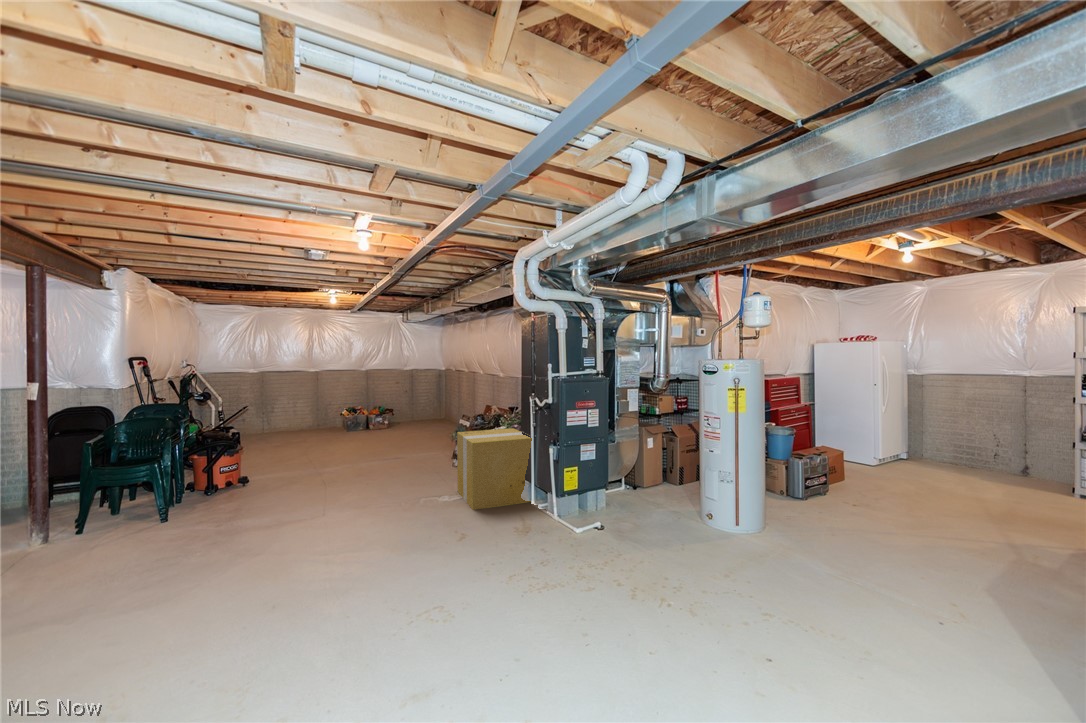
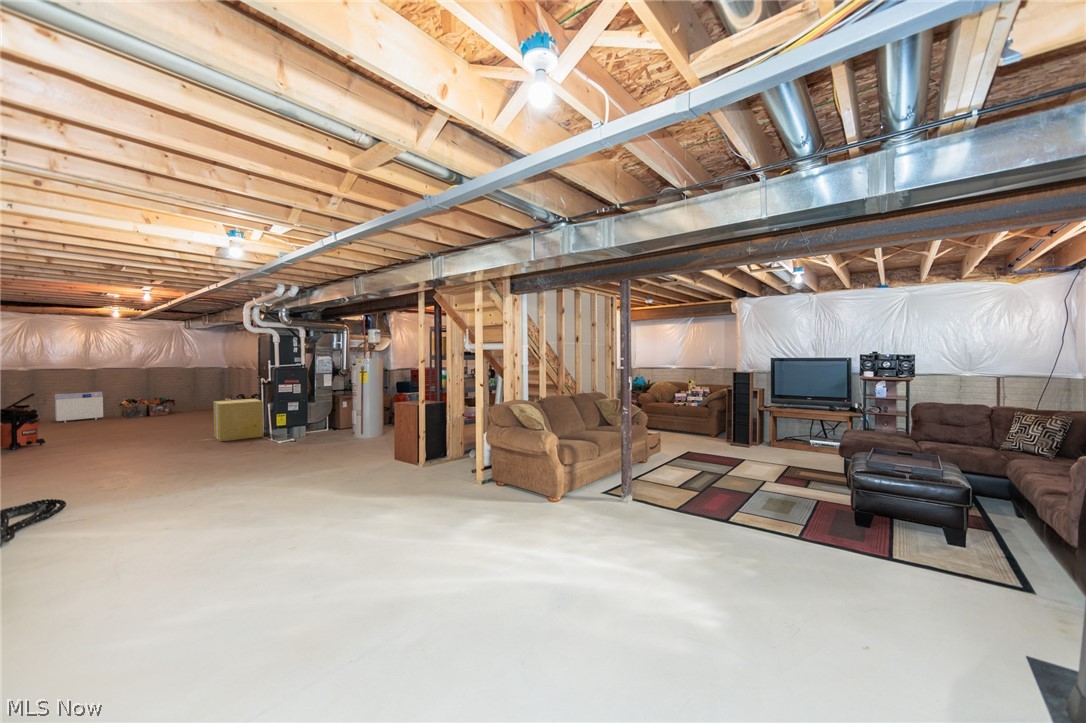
air purifier: none [277,399,323,436] -> present [55,392,103,422]

